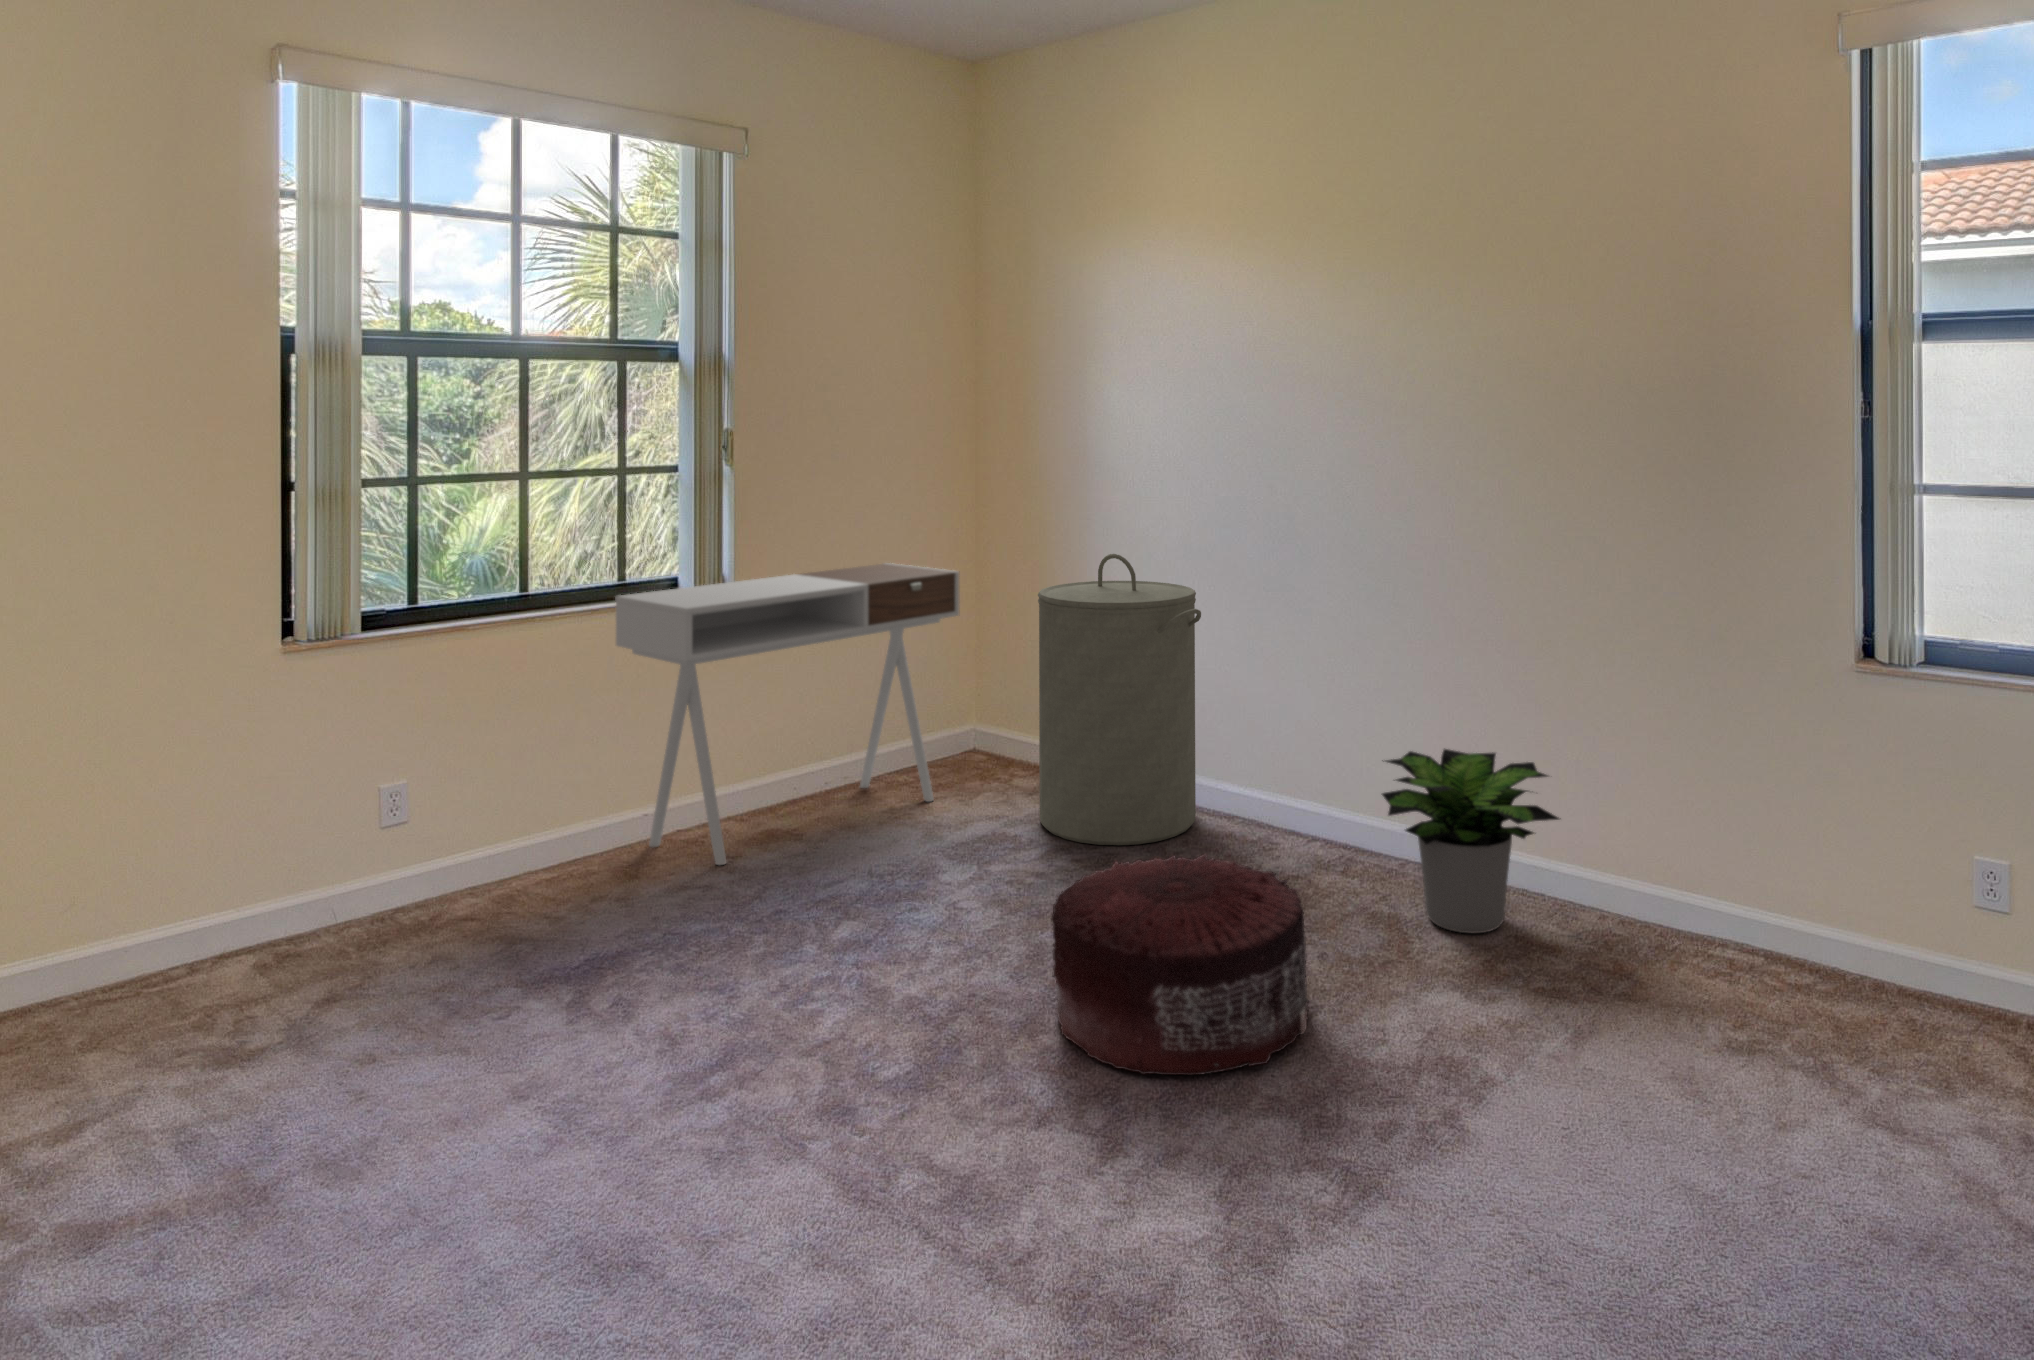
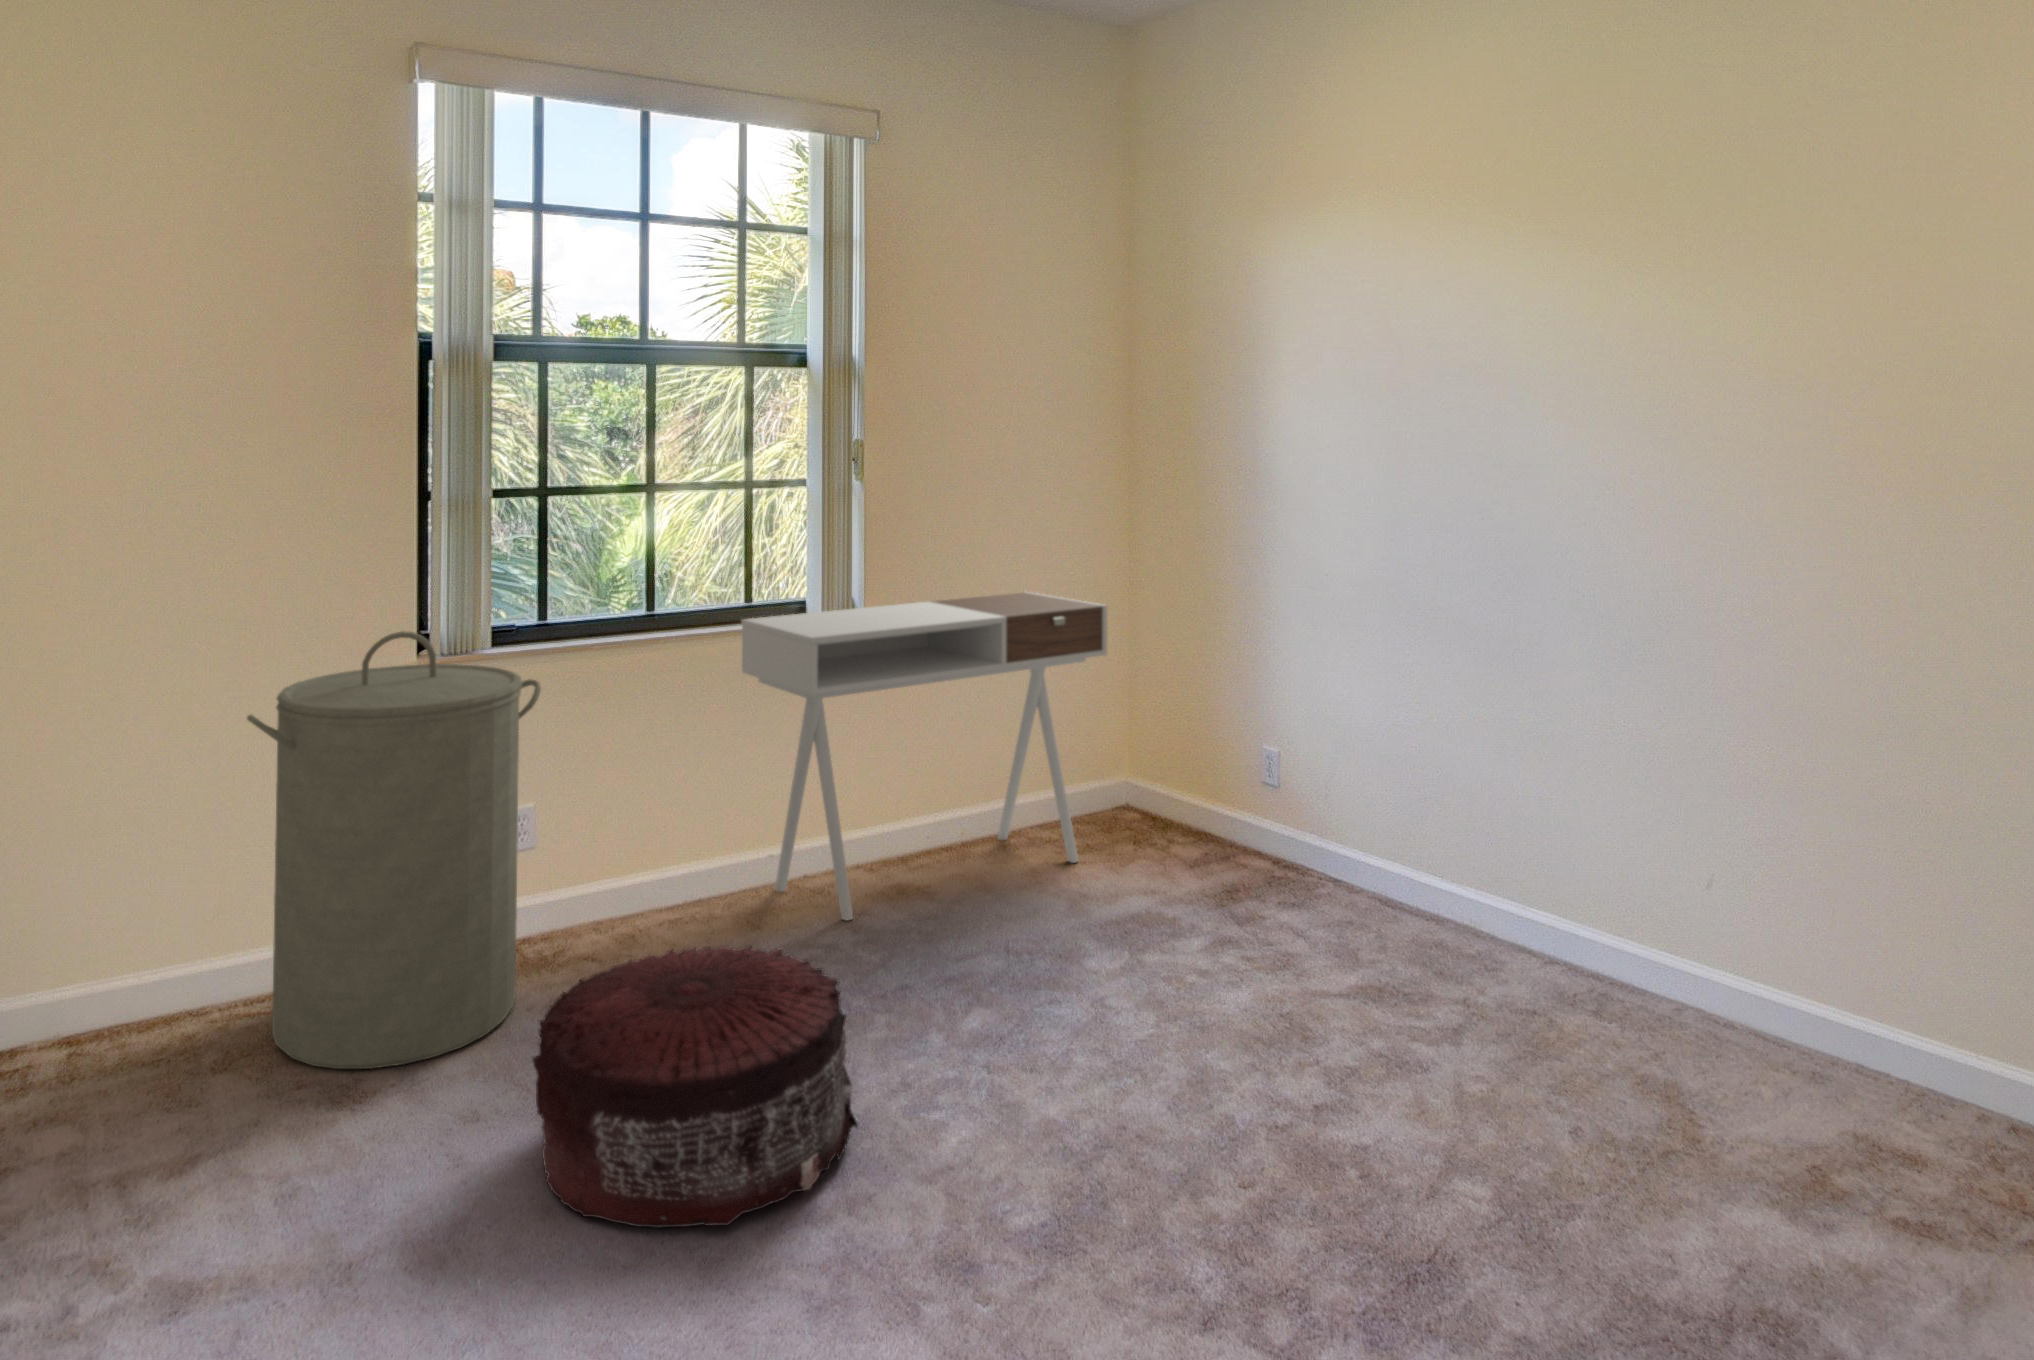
laundry hamper: present [1038,554,1201,845] -> present [247,631,541,1069]
potted plant: present [1382,749,1559,933] -> none [1646,863,1921,1118]
pouf: present [1051,854,1309,1075] -> present [532,946,858,1227]

